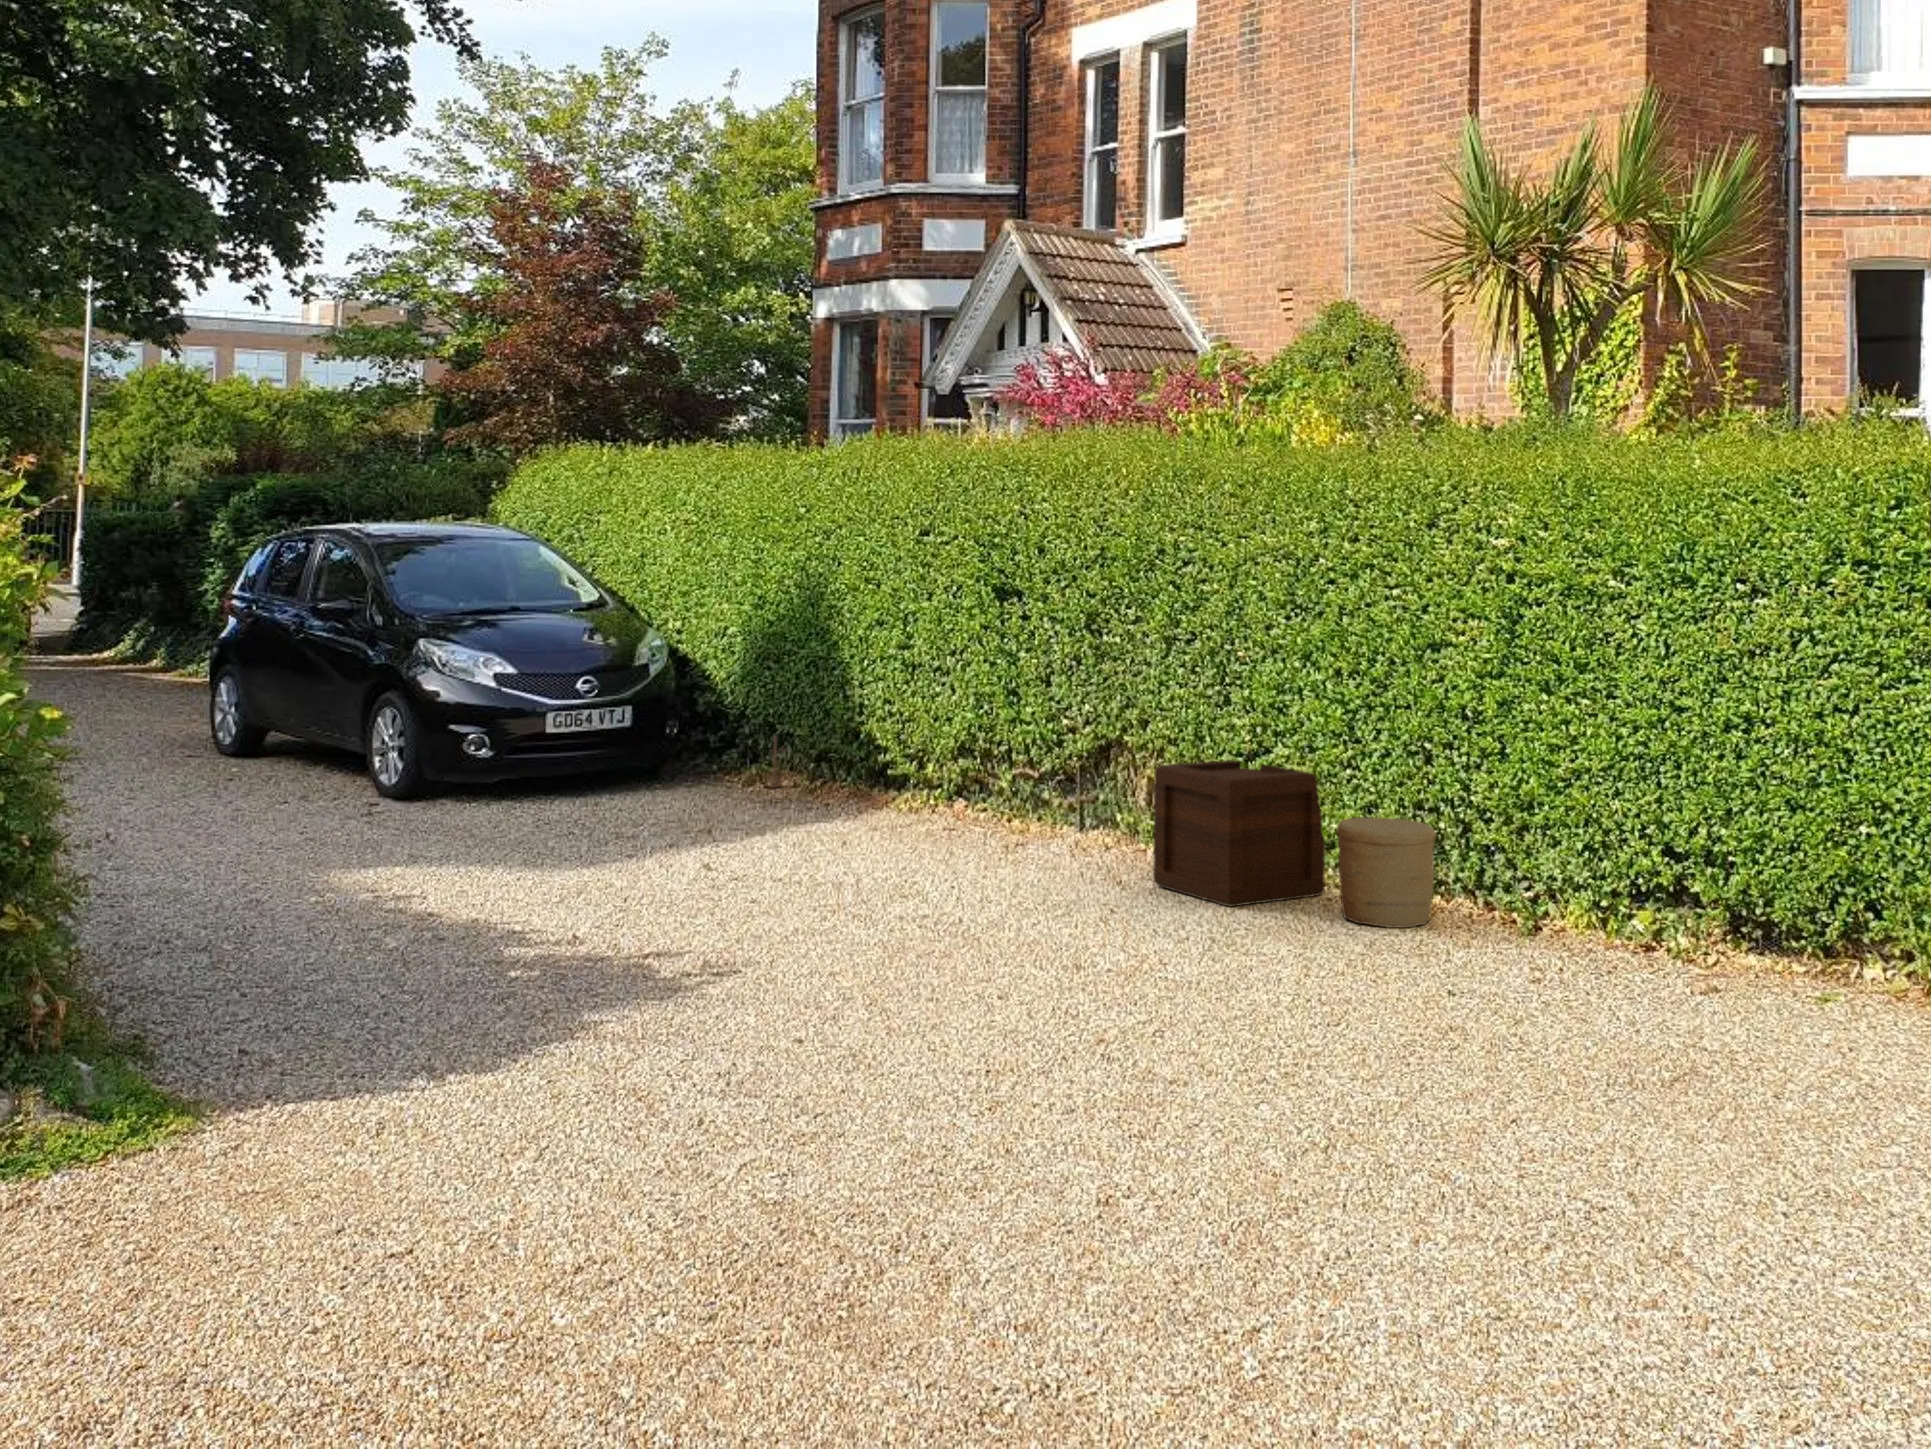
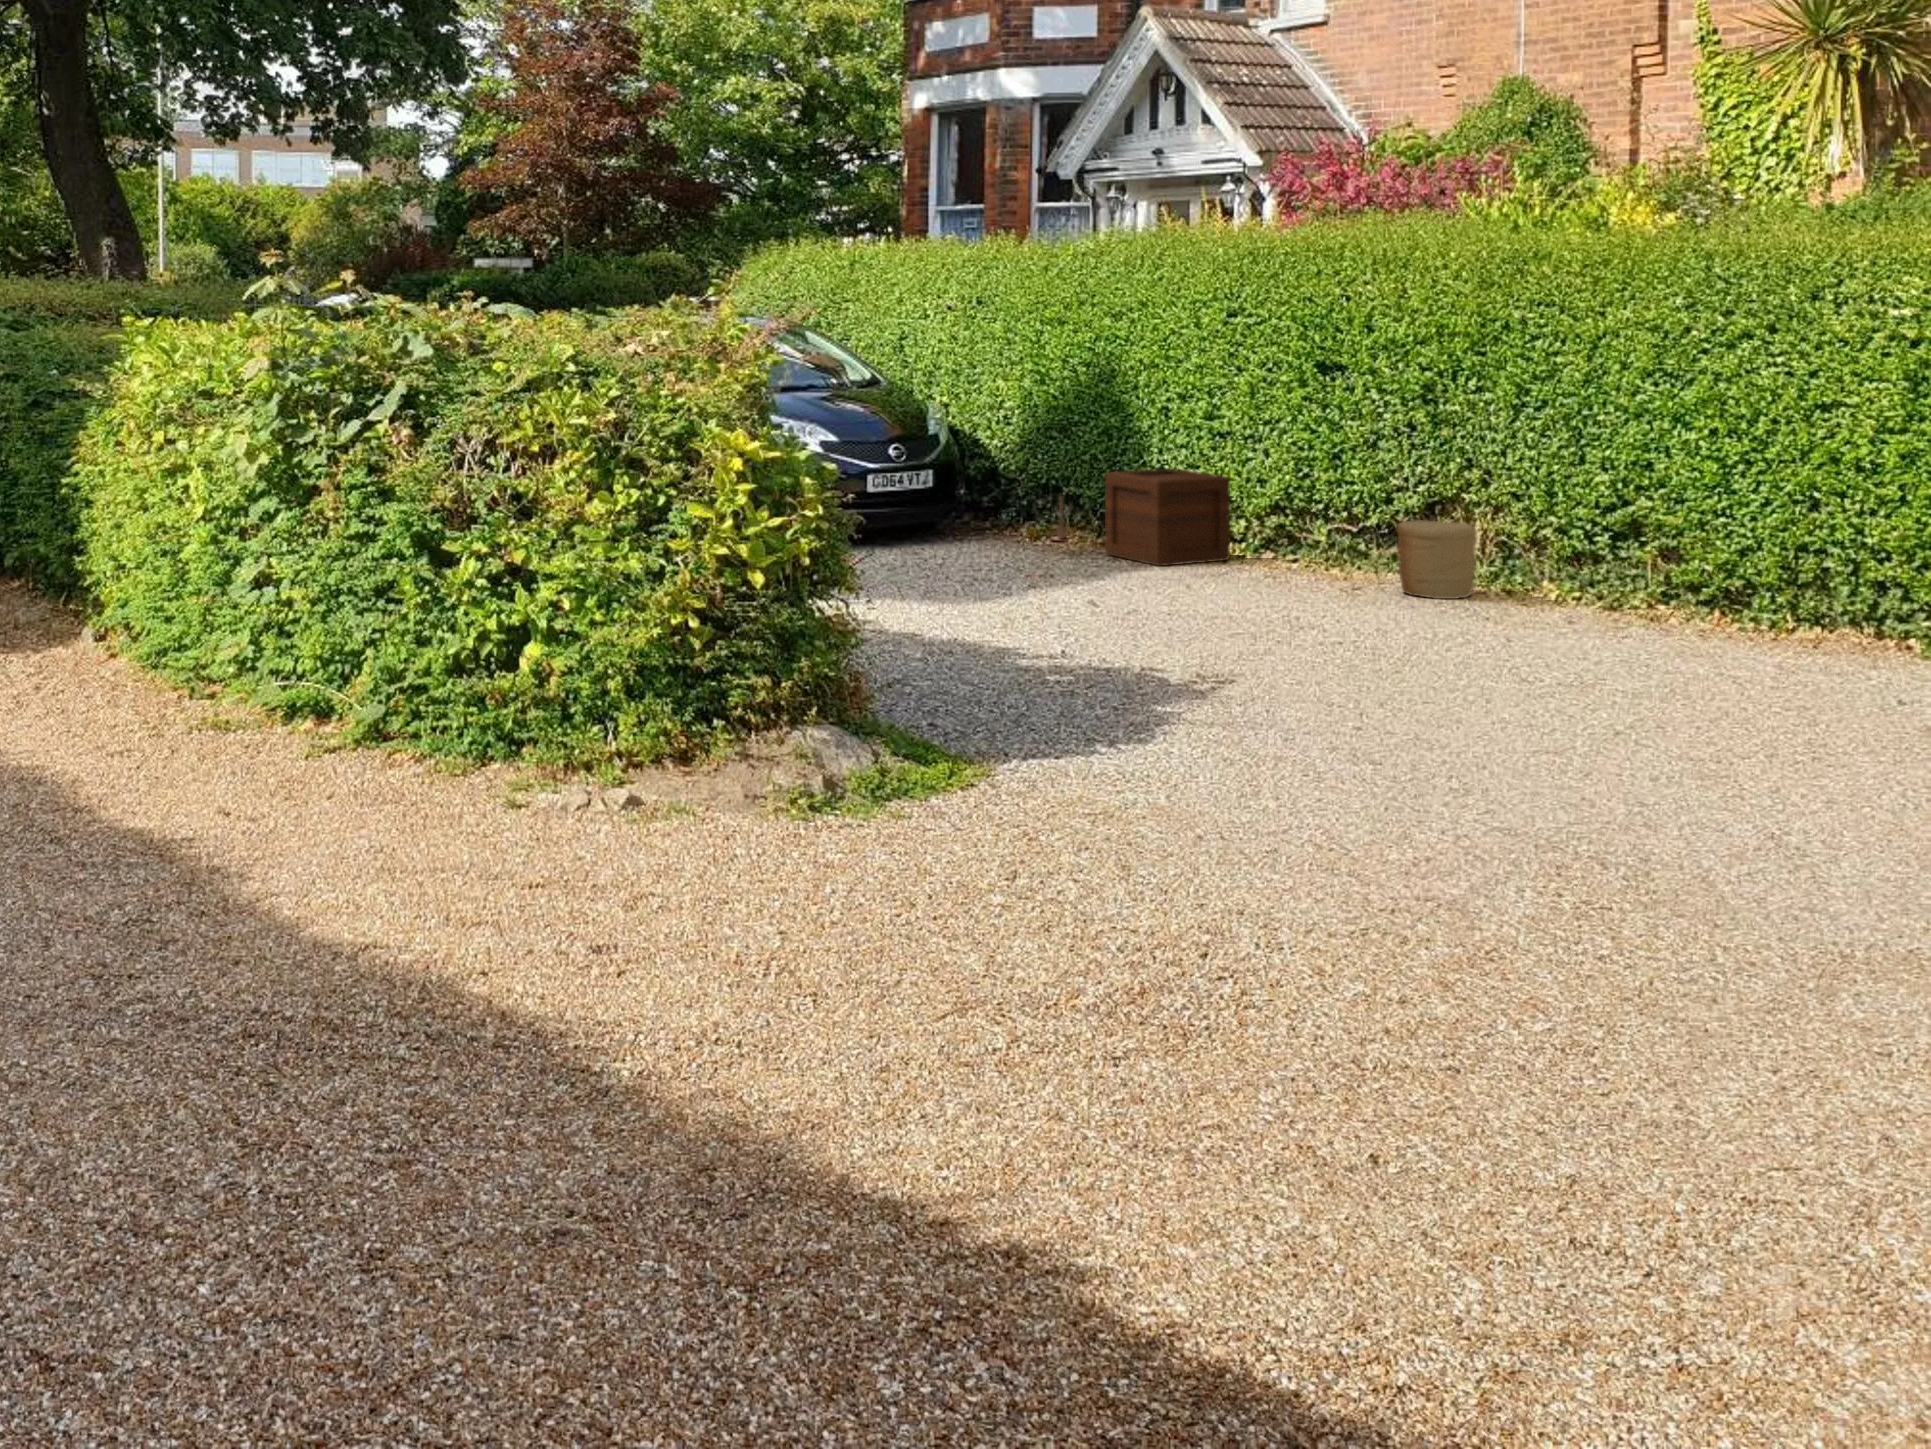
wooden crate: present [1153,760,1325,907] -> present [1105,469,1230,566]
woven basket: present [1336,817,1436,928] -> present [1397,520,1477,599]

